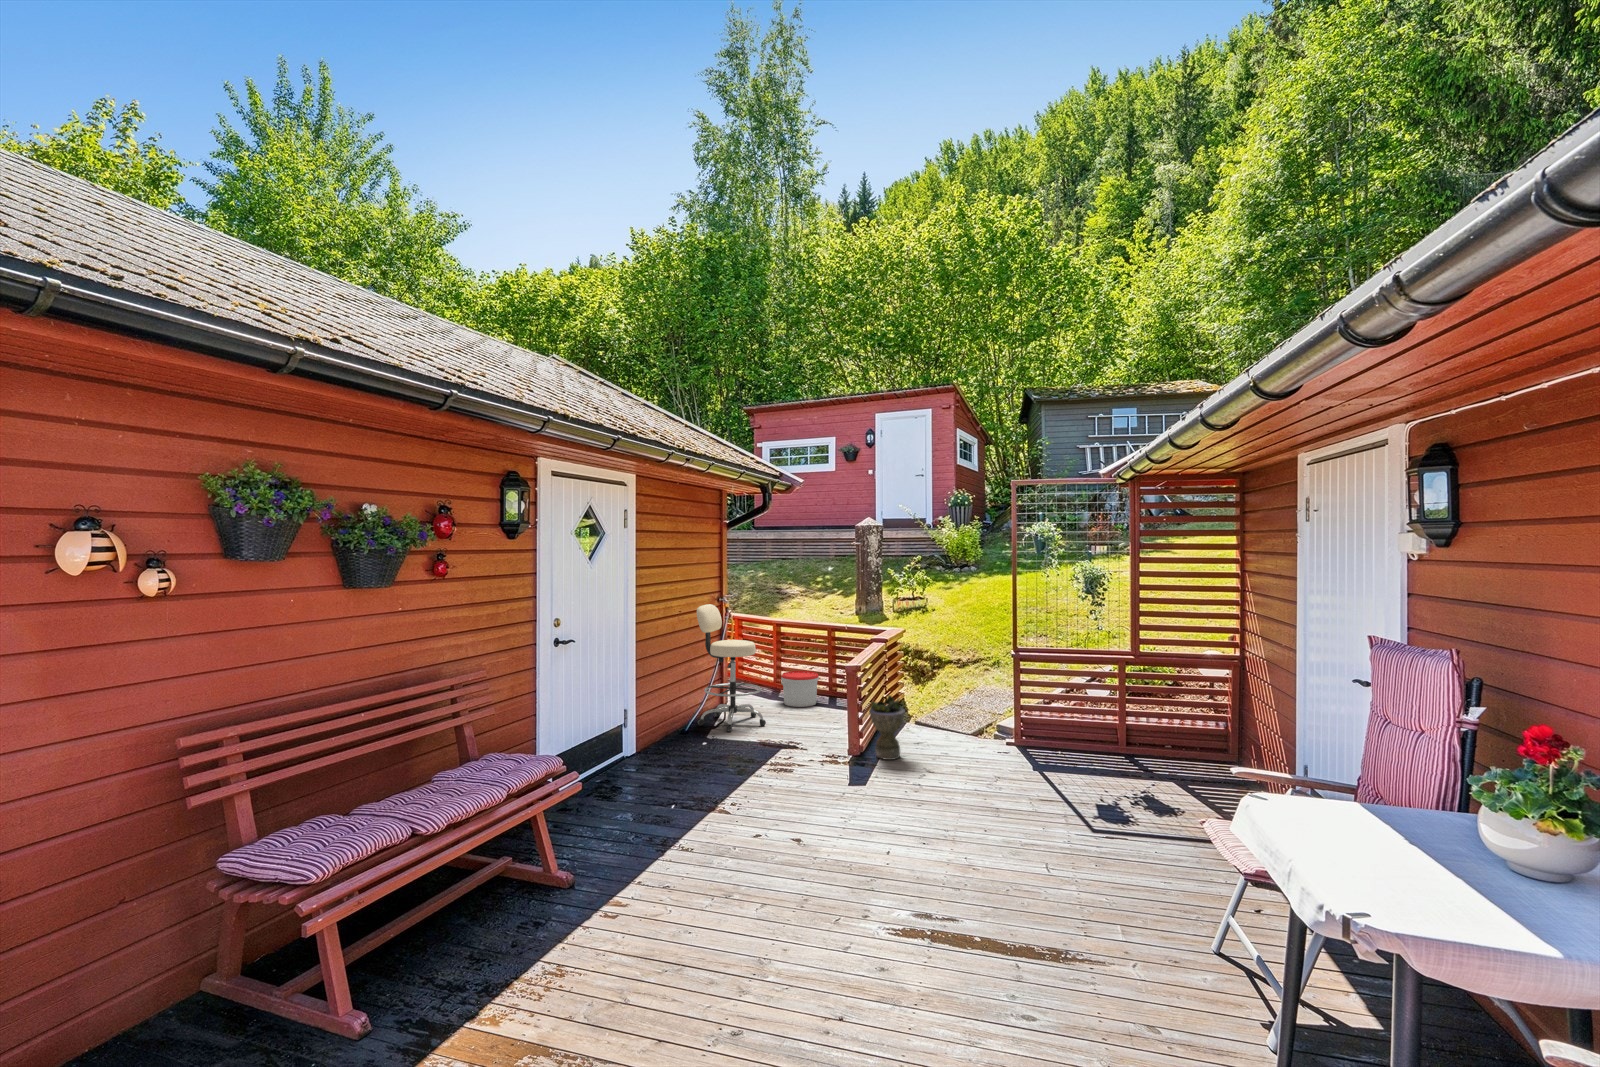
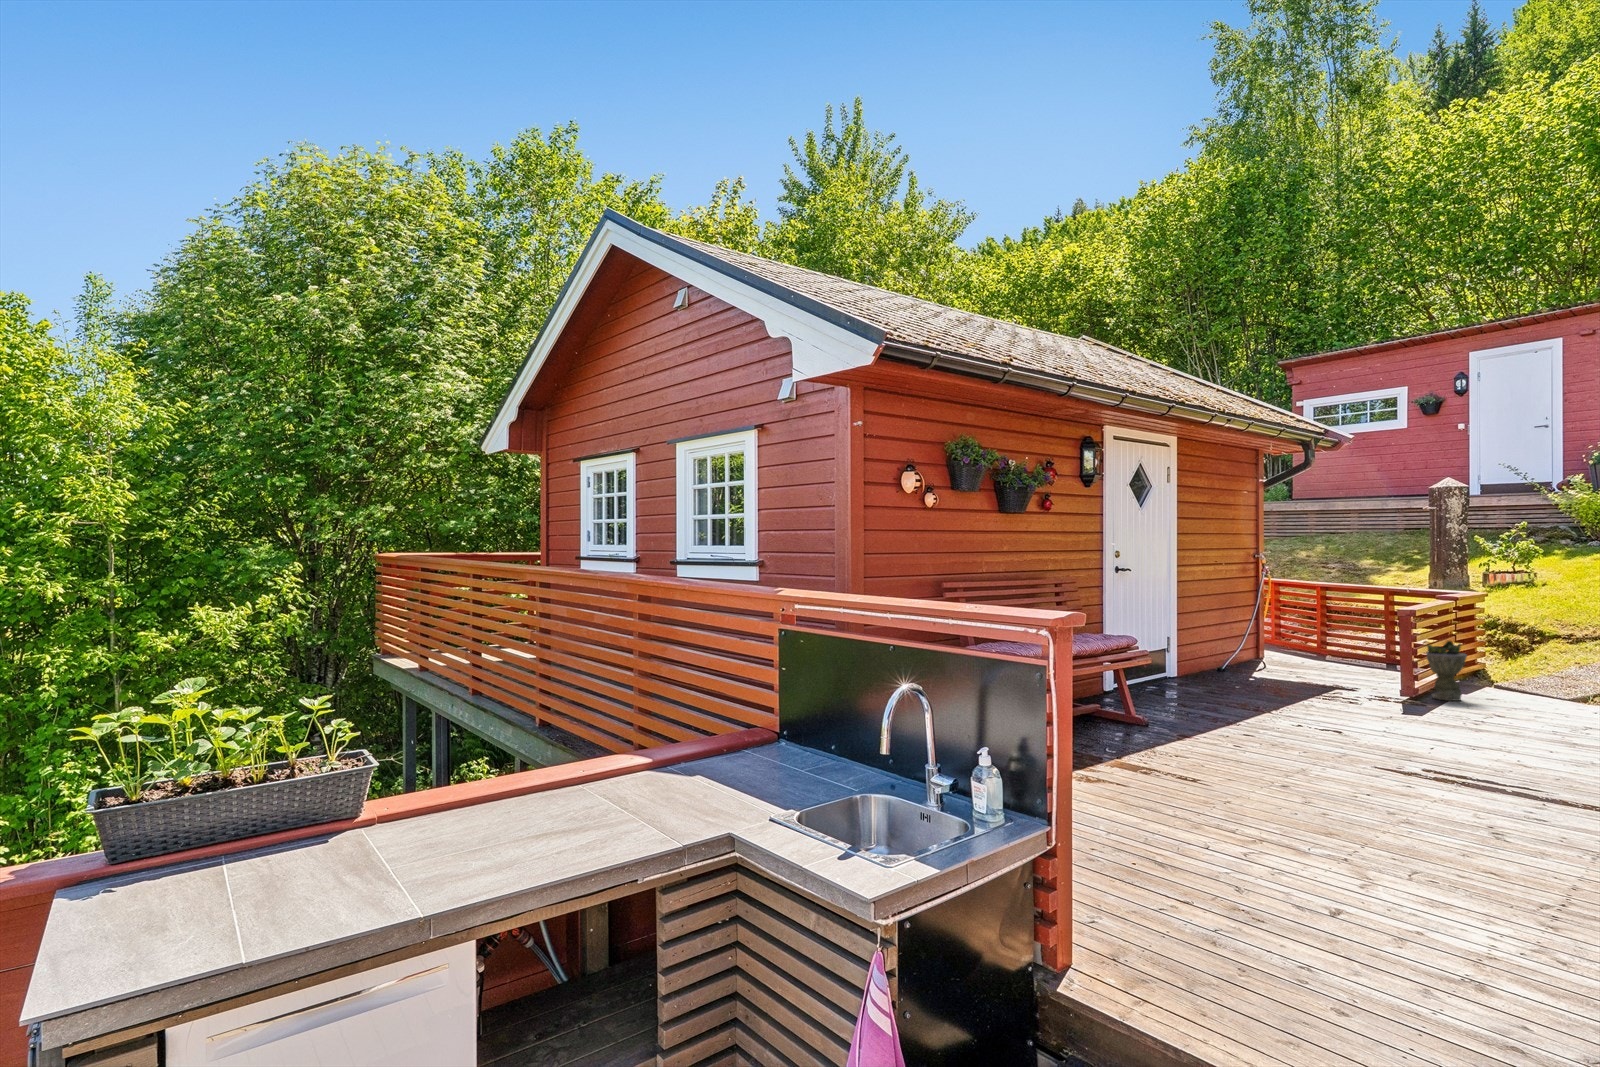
stool: present [697,604,766,731] -> none [1231,559,1307,675]
bucket: present [781,671,819,707] -> none [1325,636,1372,670]

